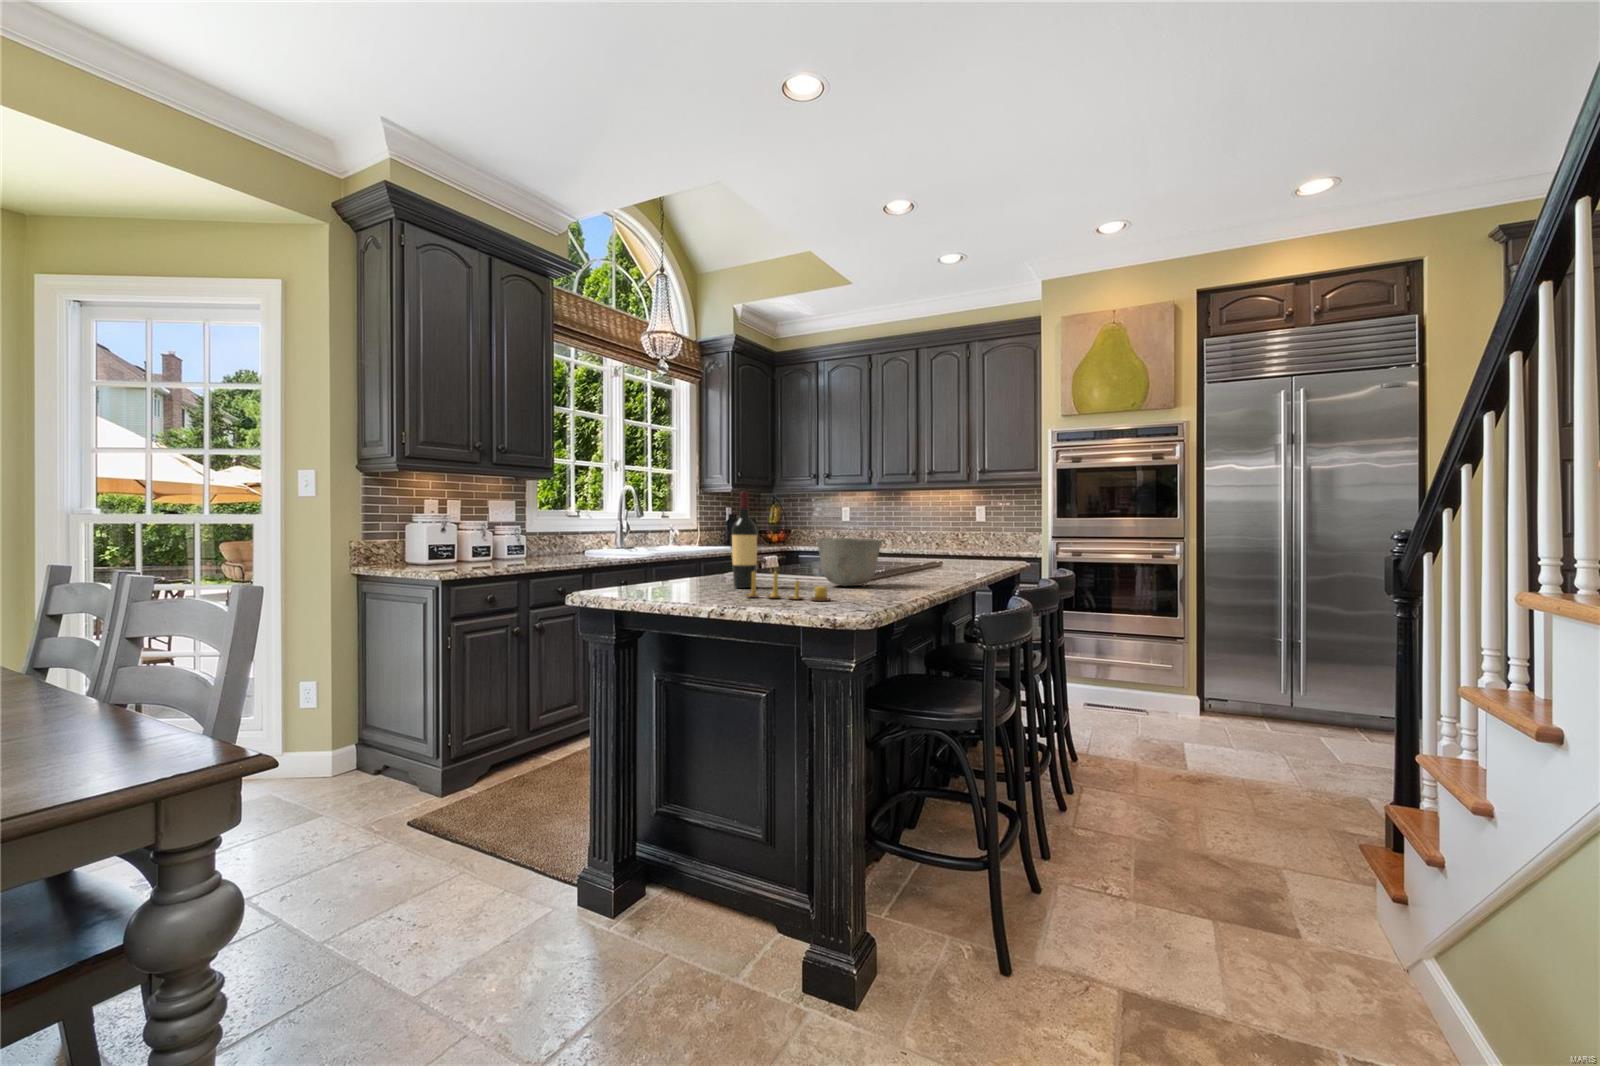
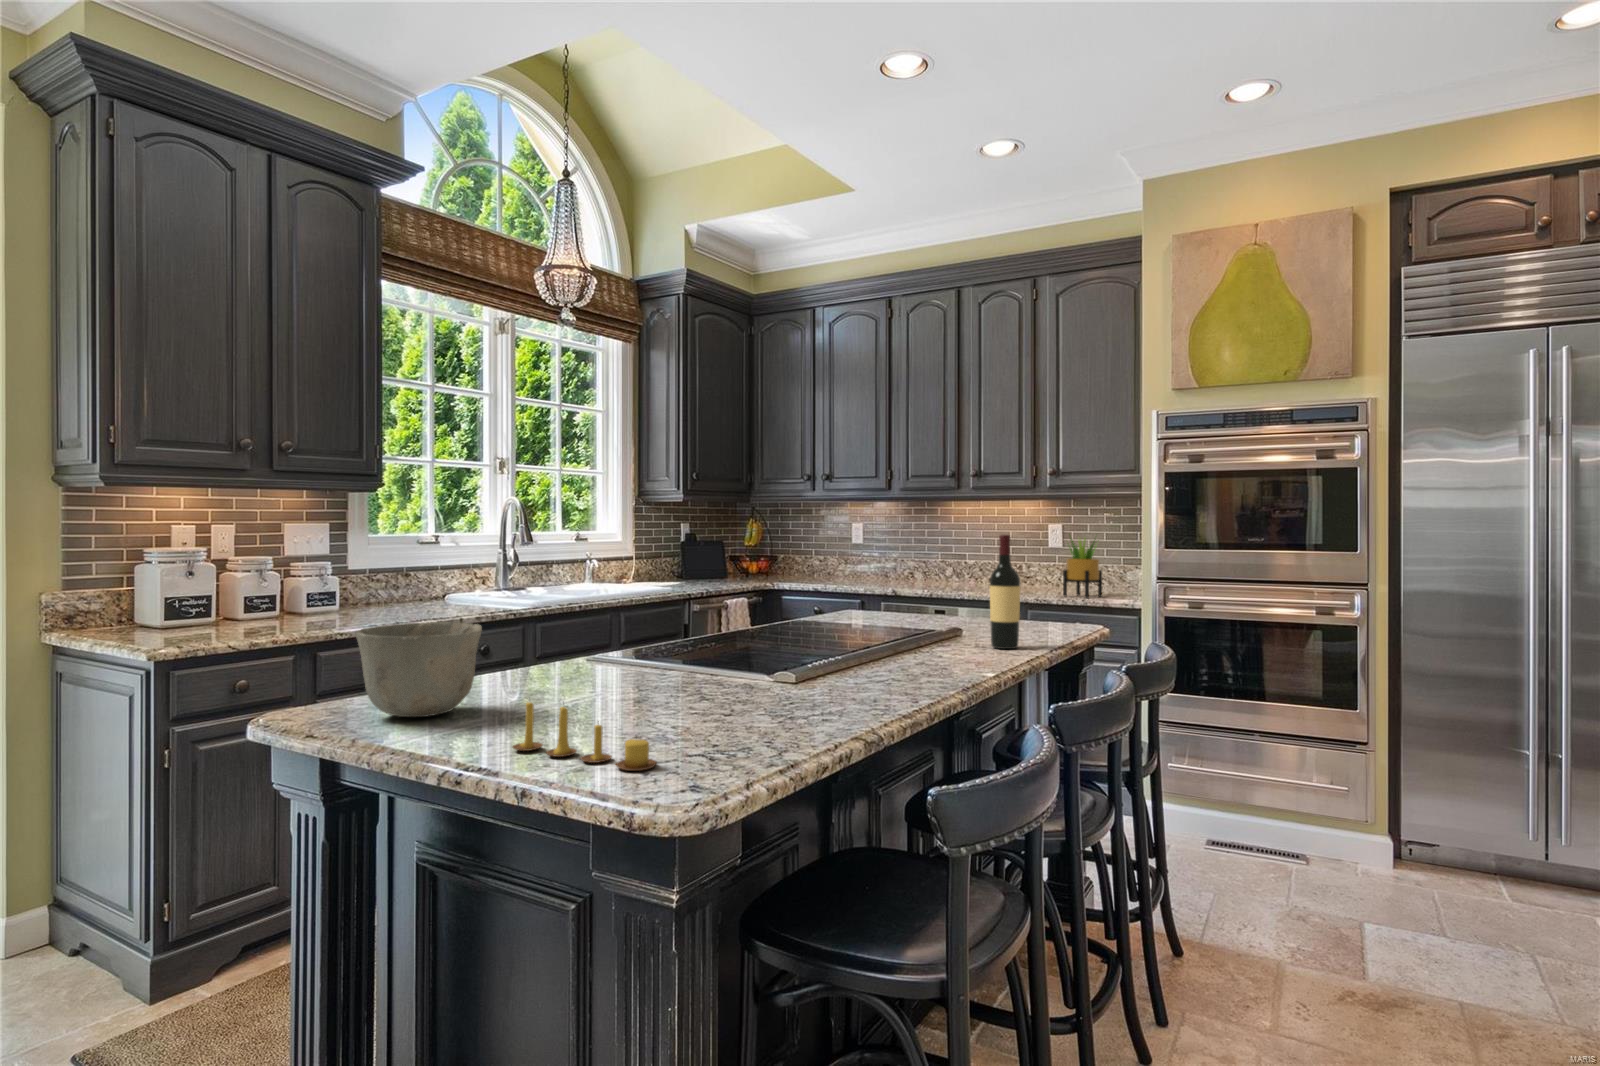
wine bottle: present [732,492,757,588] -> present [990,535,1021,649]
potted plant: none [990,510,1015,553] -> present [1063,536,1102,598]
ceramic bowl: present [817,538,882,586] -> present [356,622,482,717]

